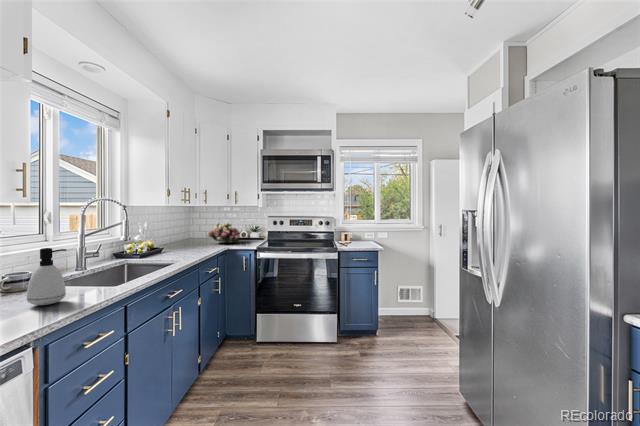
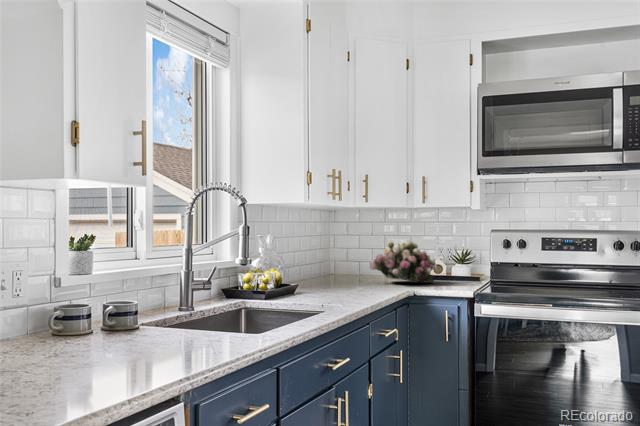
soap dispenser: present [27,248,66,305] -> none [150,258,201,350]

